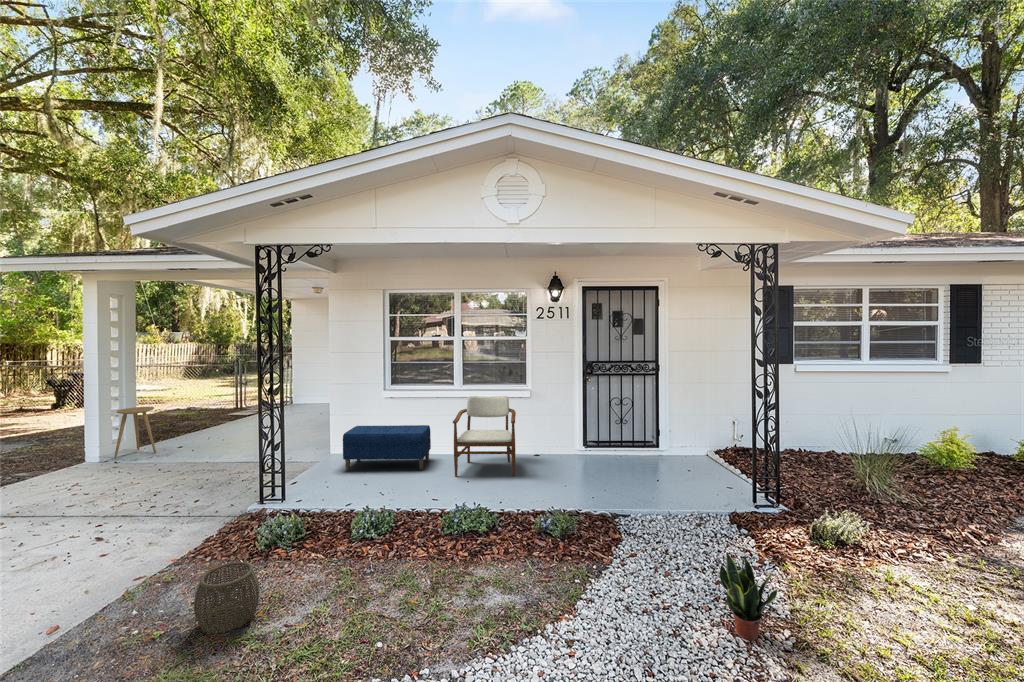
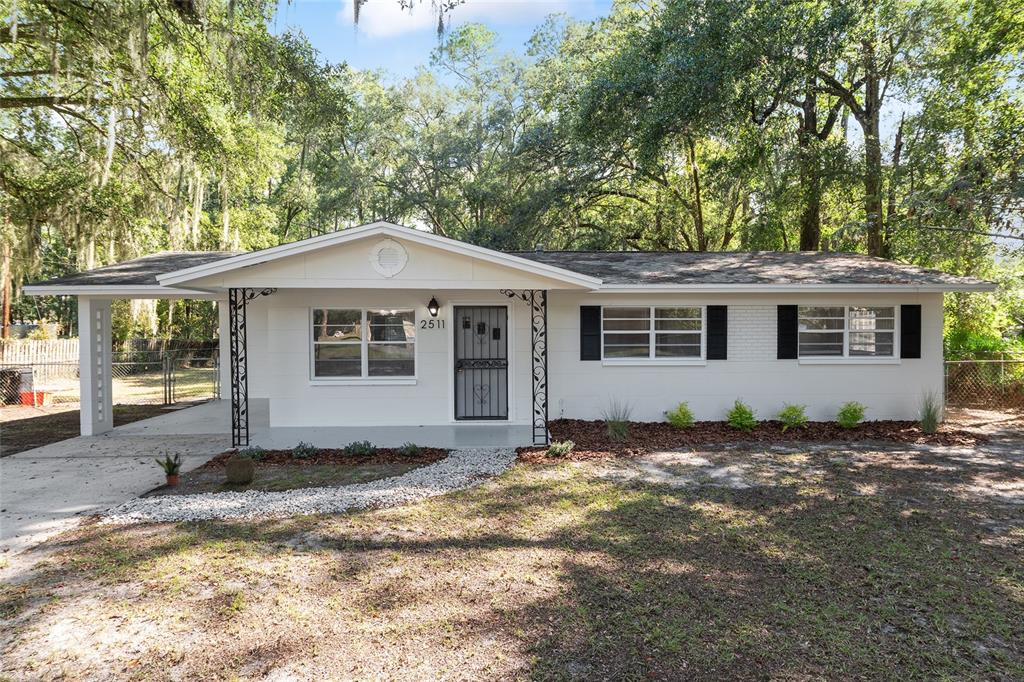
armchair: present [453,396,516,476] -> none [358,384,404,437]
side table: present [114,407,156,458] -> none [103,395,133,433]
bench: present [343,425,431,471] -> none [281,405,344,436]
potted plant: present [719,553,777,640] -> present [155,450,185,485]

